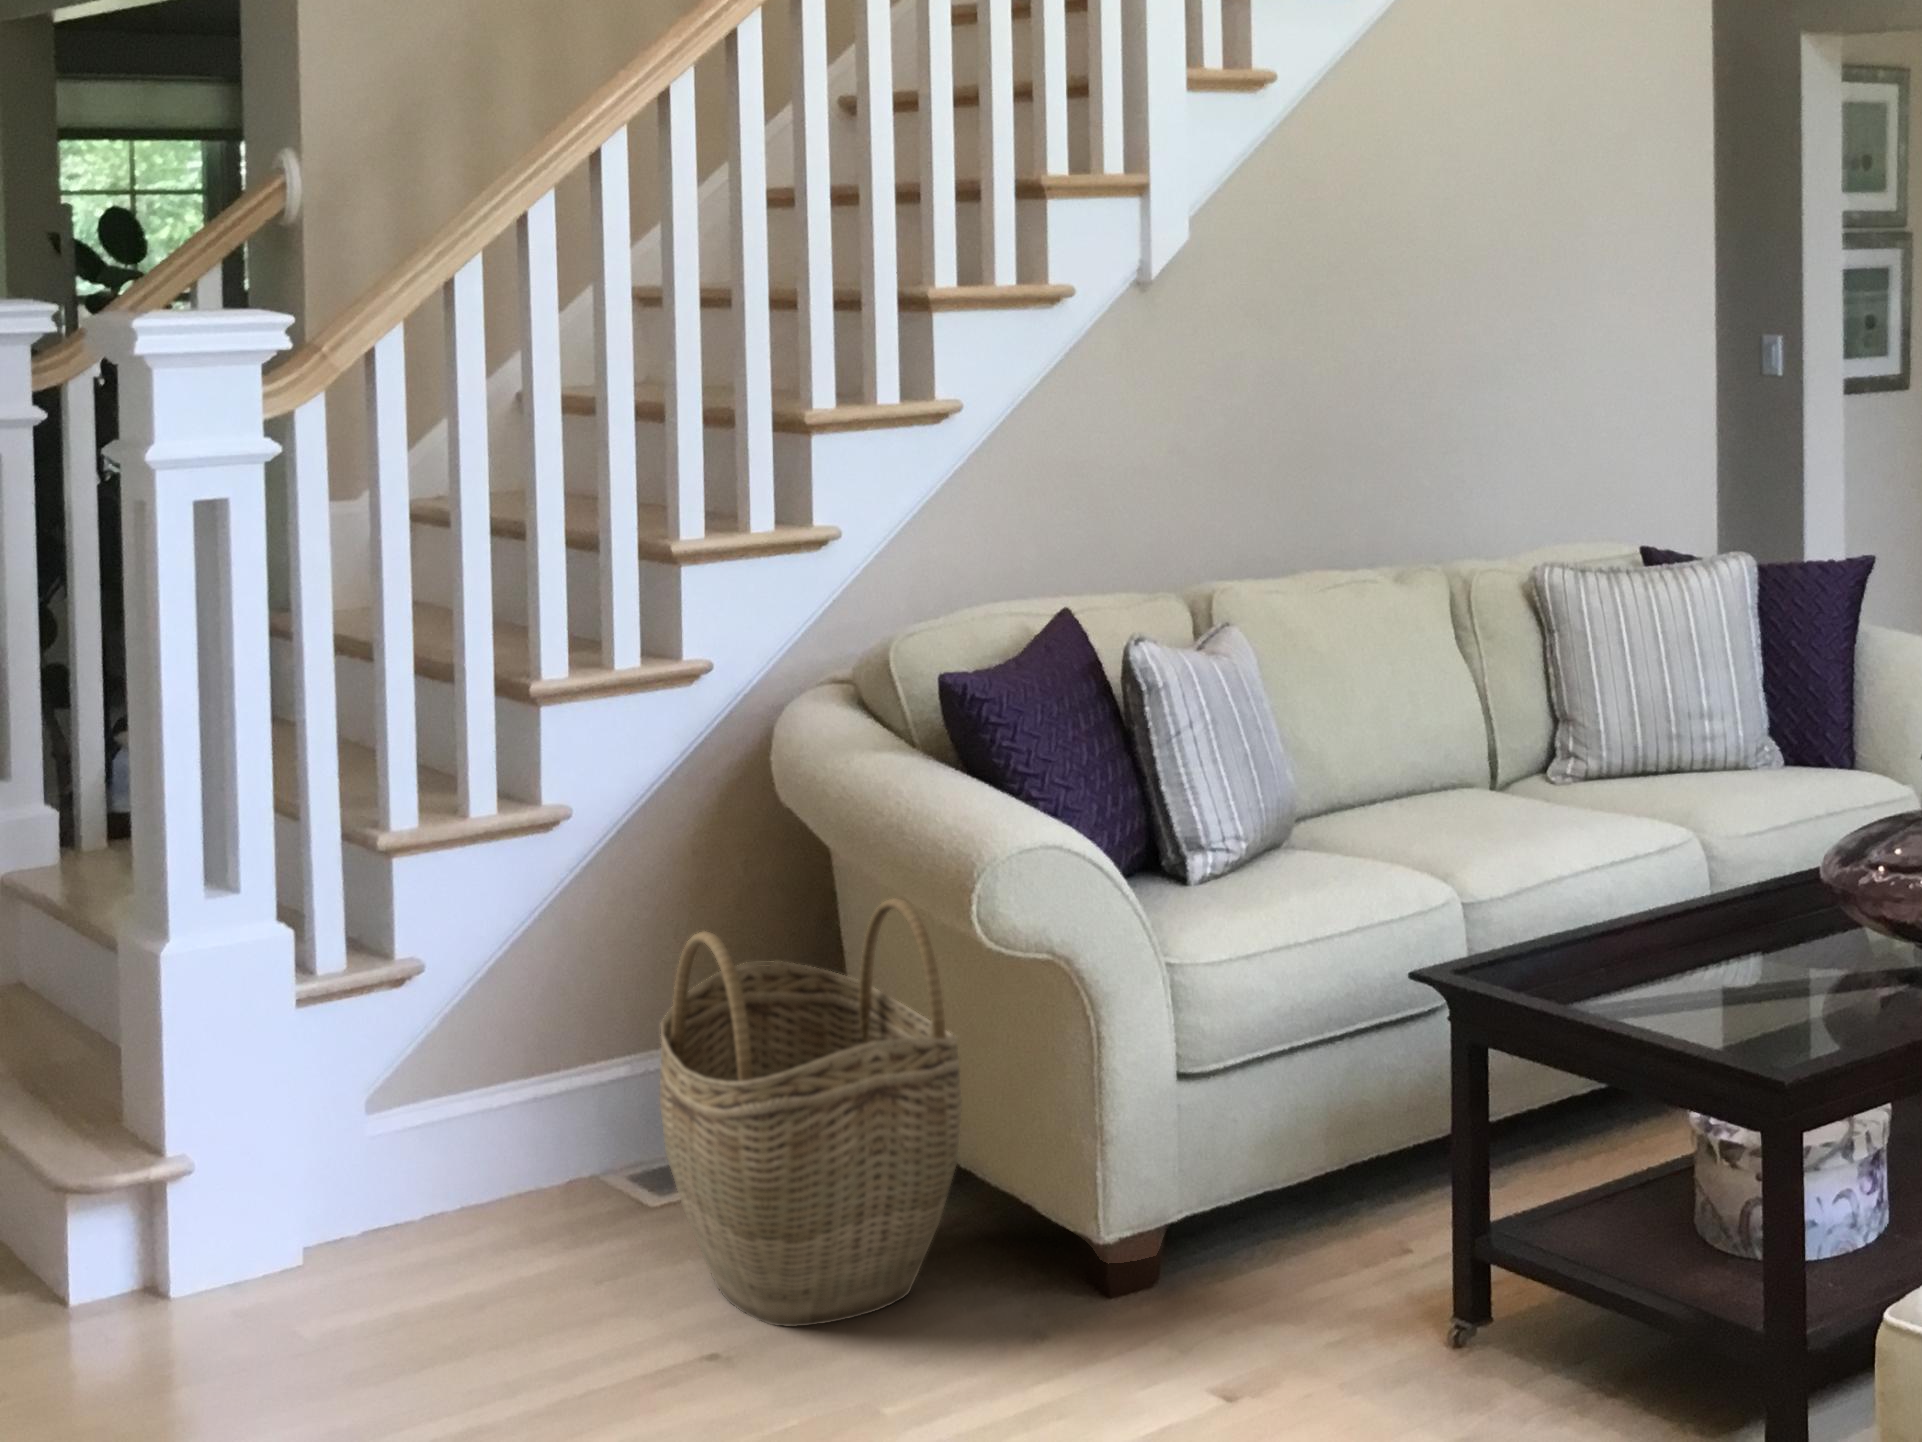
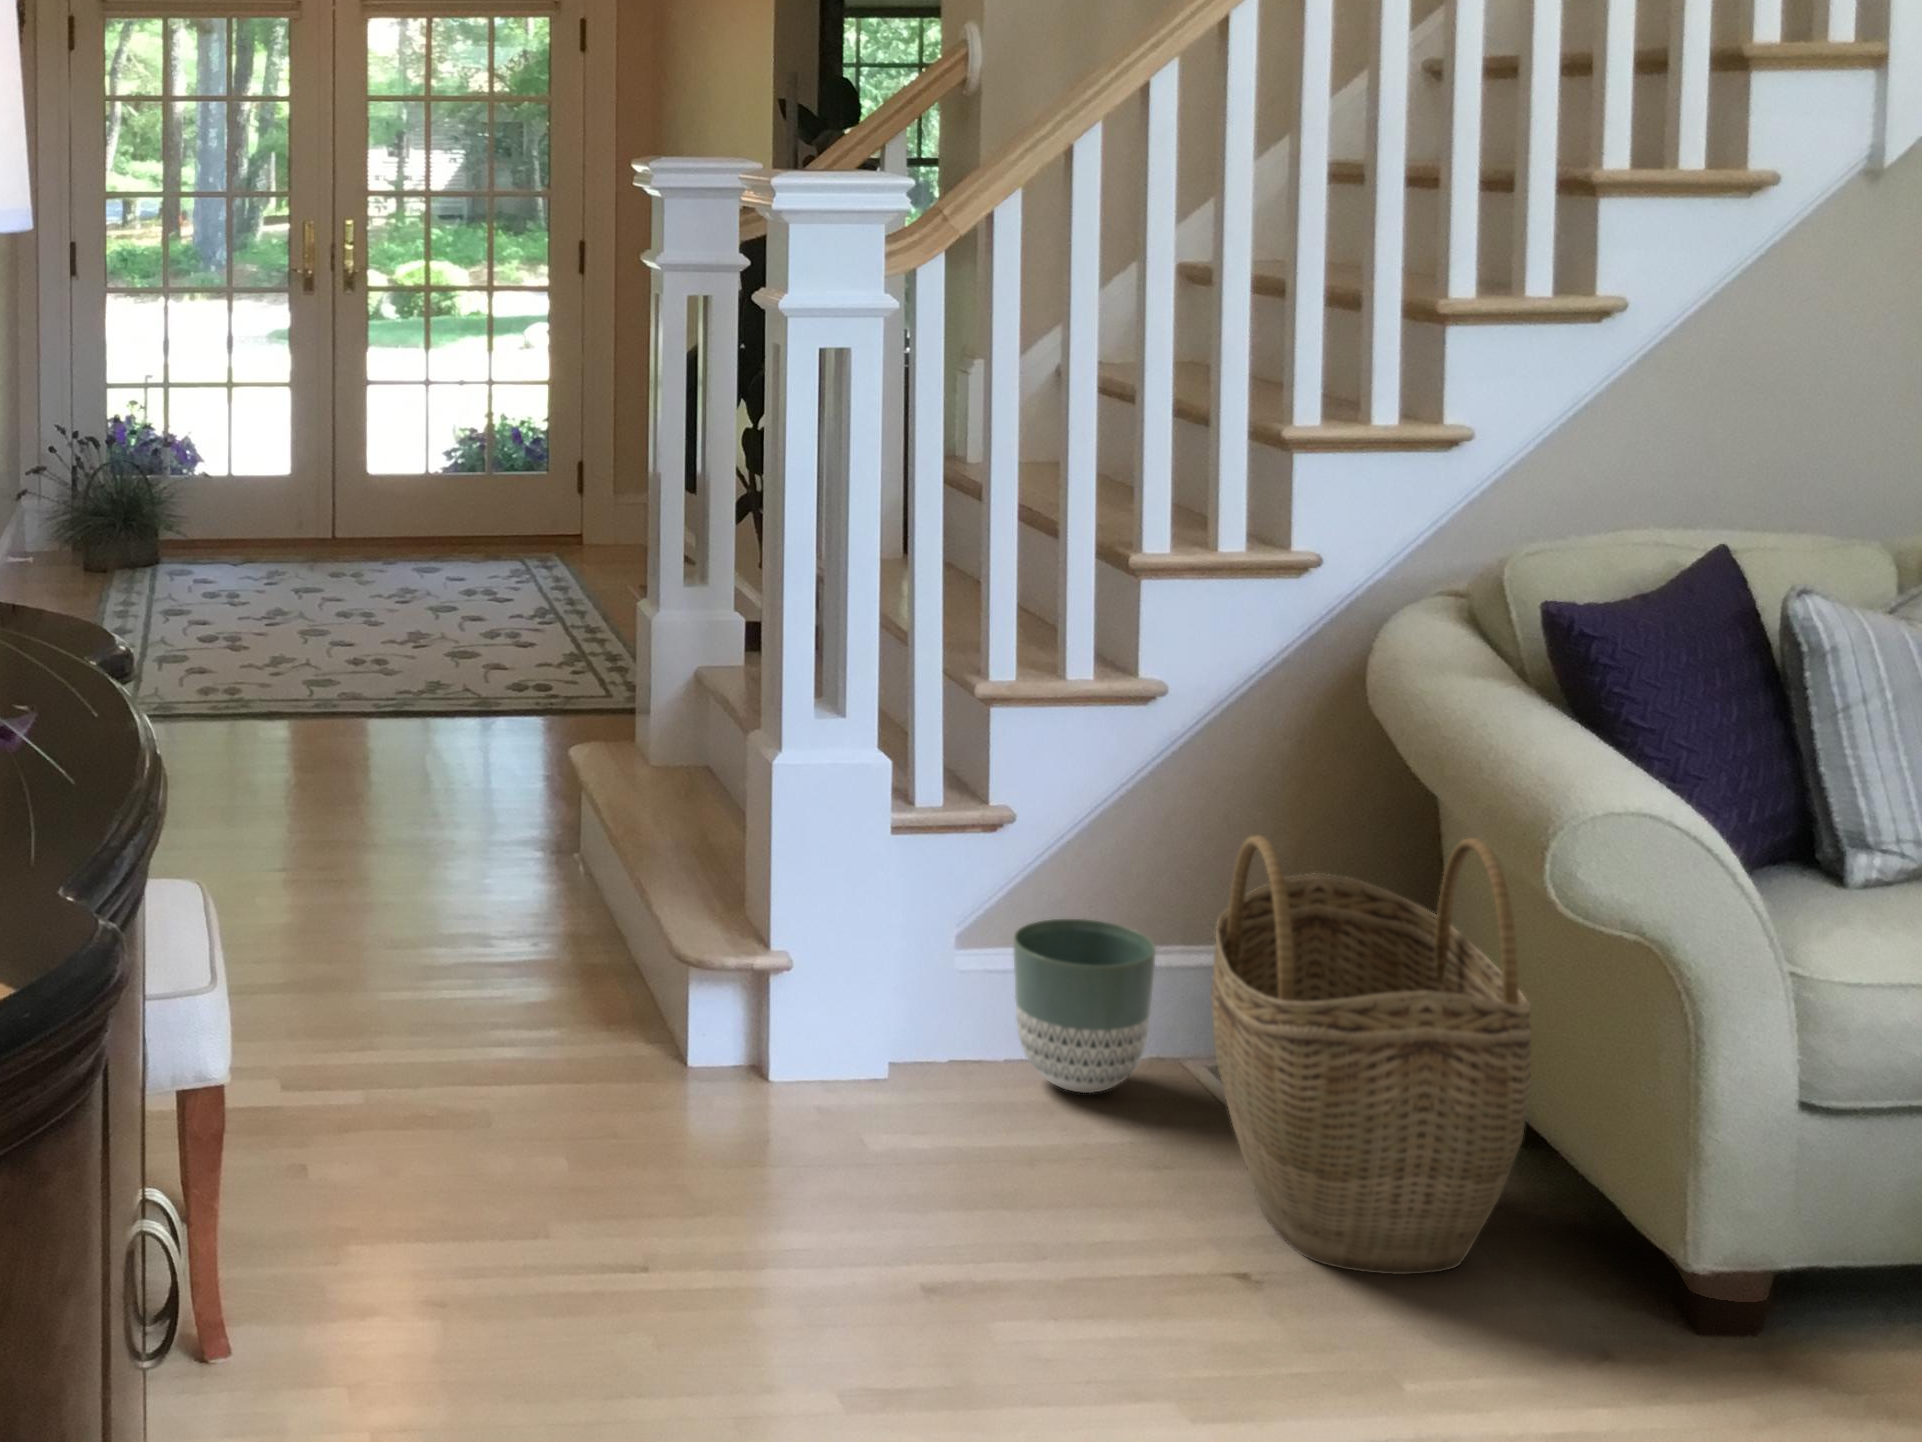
planter: none [437,1060,586,1238] -> present [1013,919,1156,1093]

